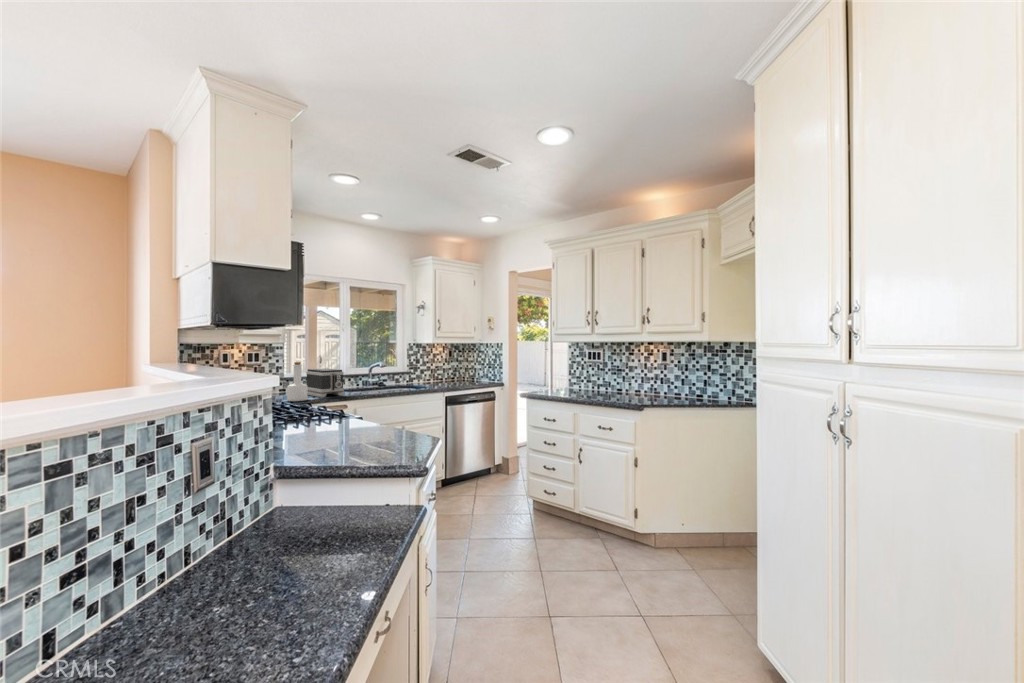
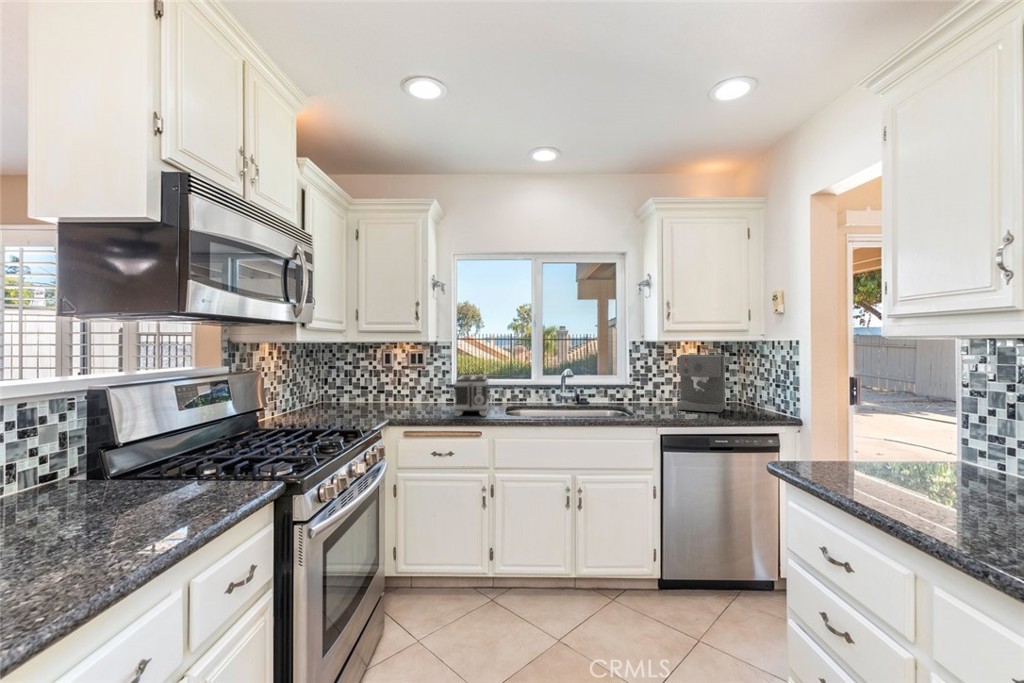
coffee maker: none [438,351,465,385] -> present [677,354,725,413]
bottle: present [287,362,308,401] -> none [405,367,430,419]

